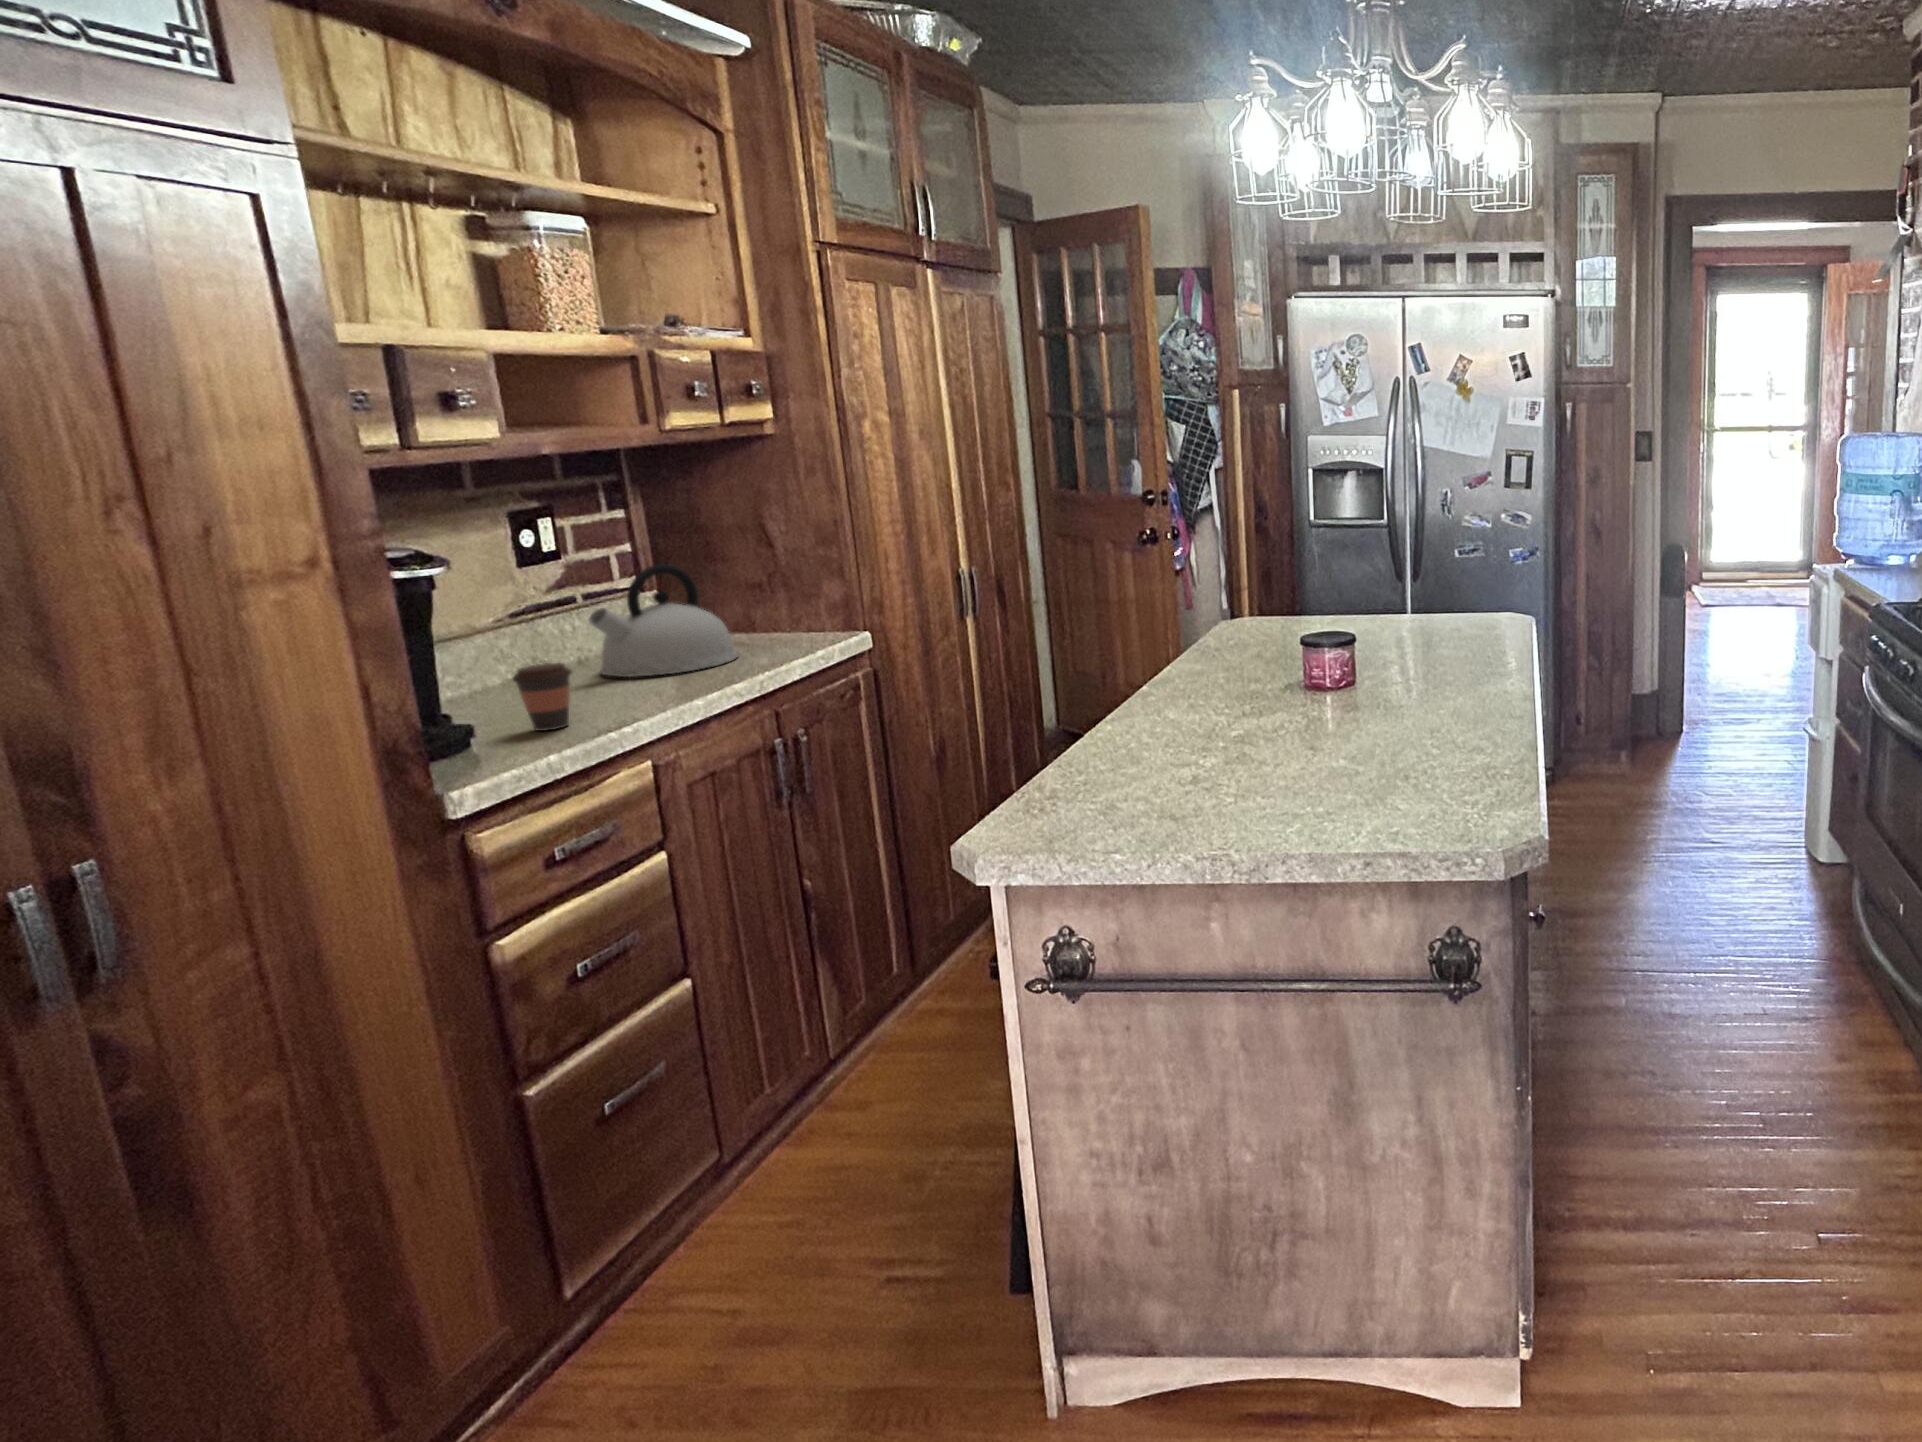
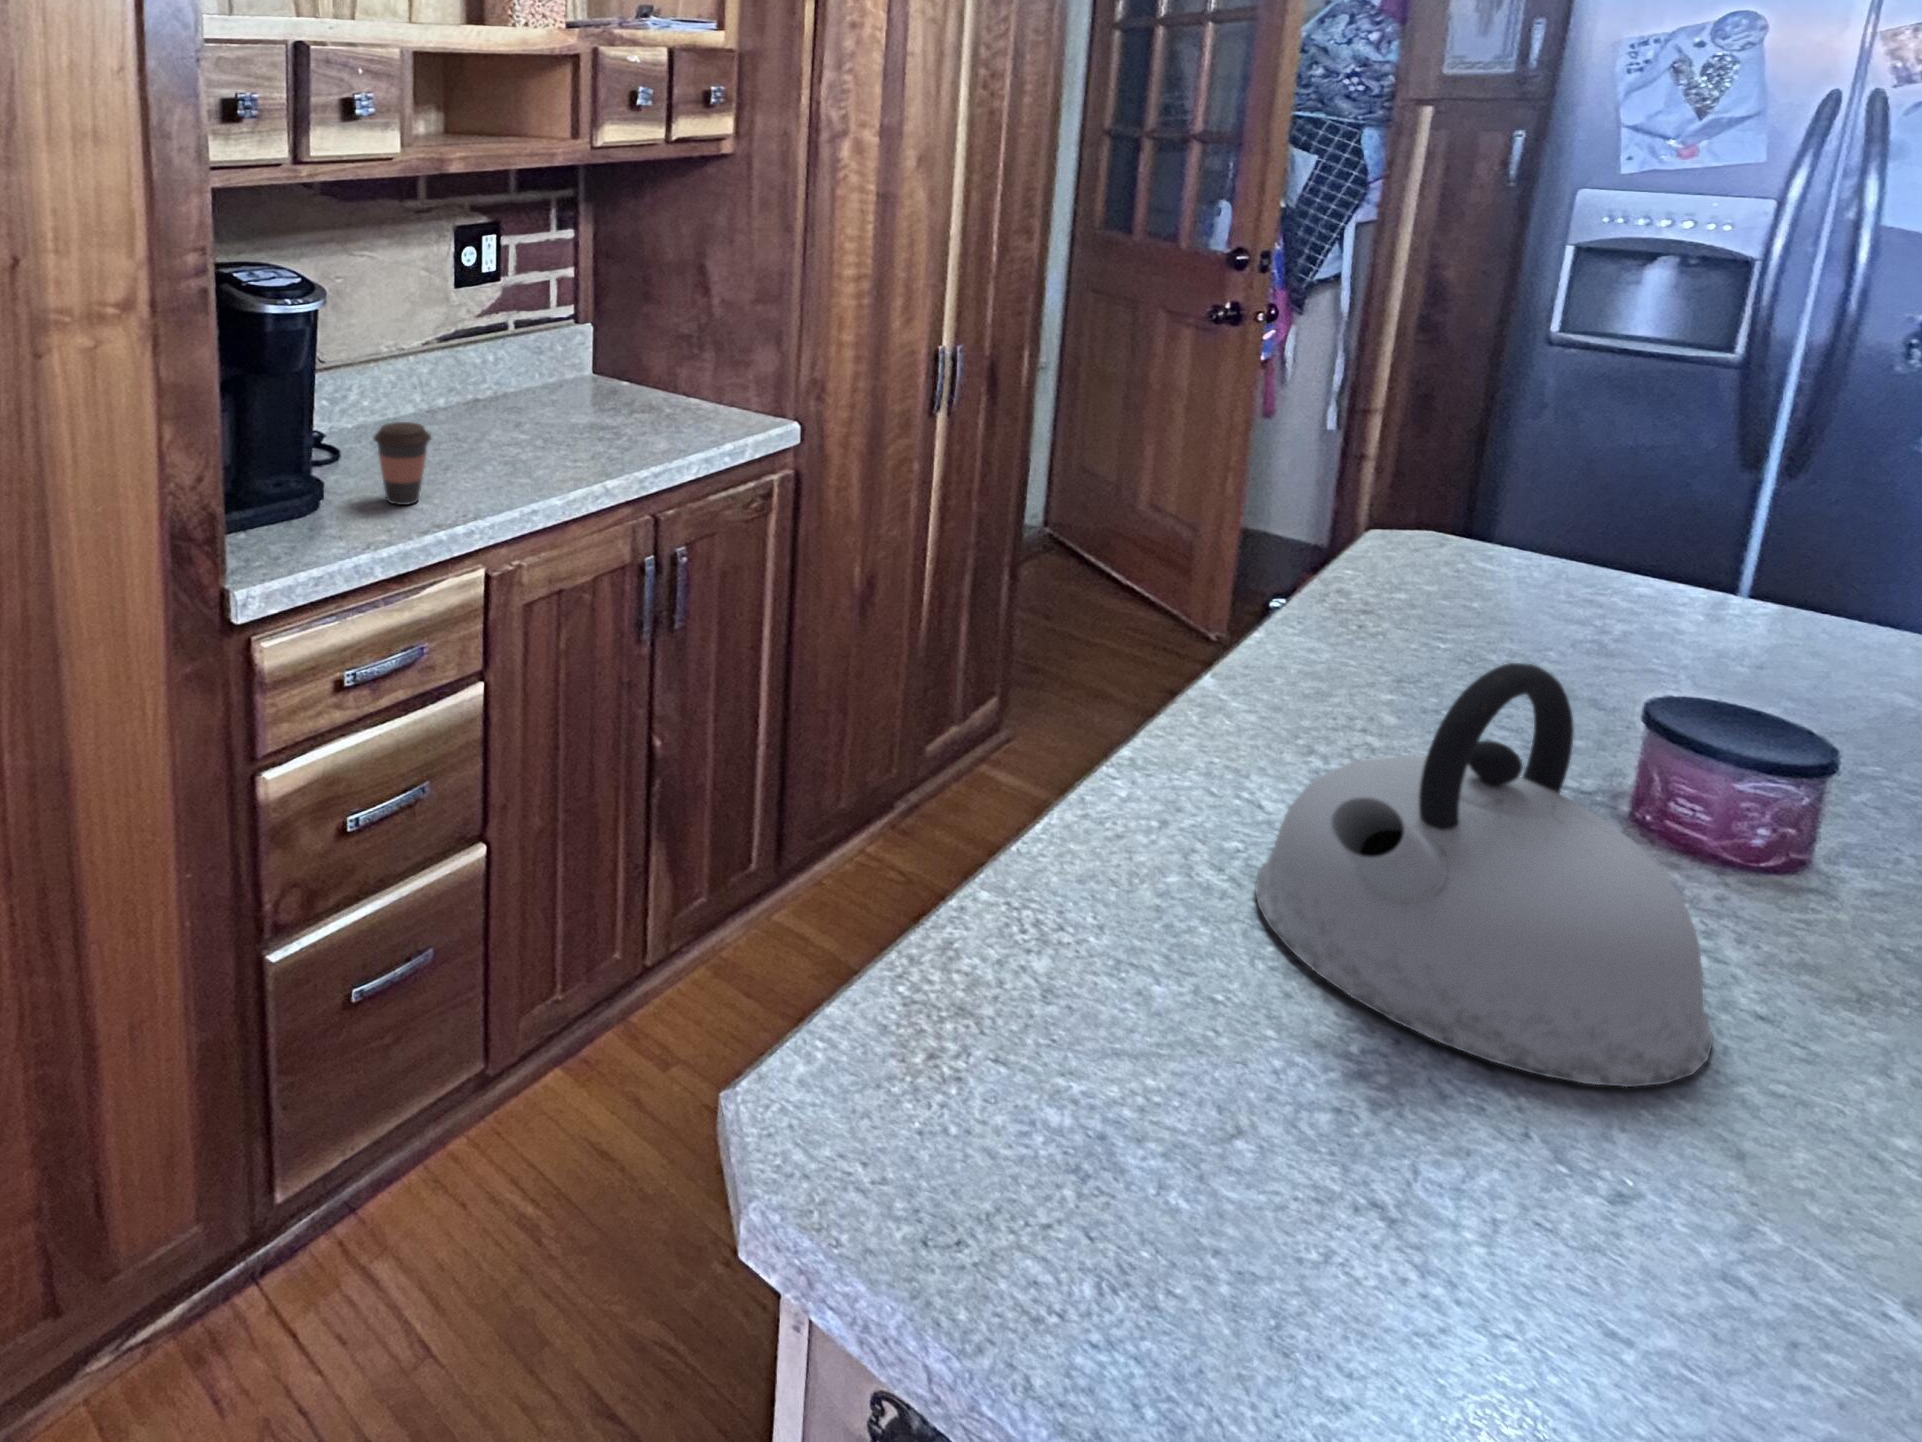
kettle: present [589,564,738,677] -> present [1255,663,1713,1087]

